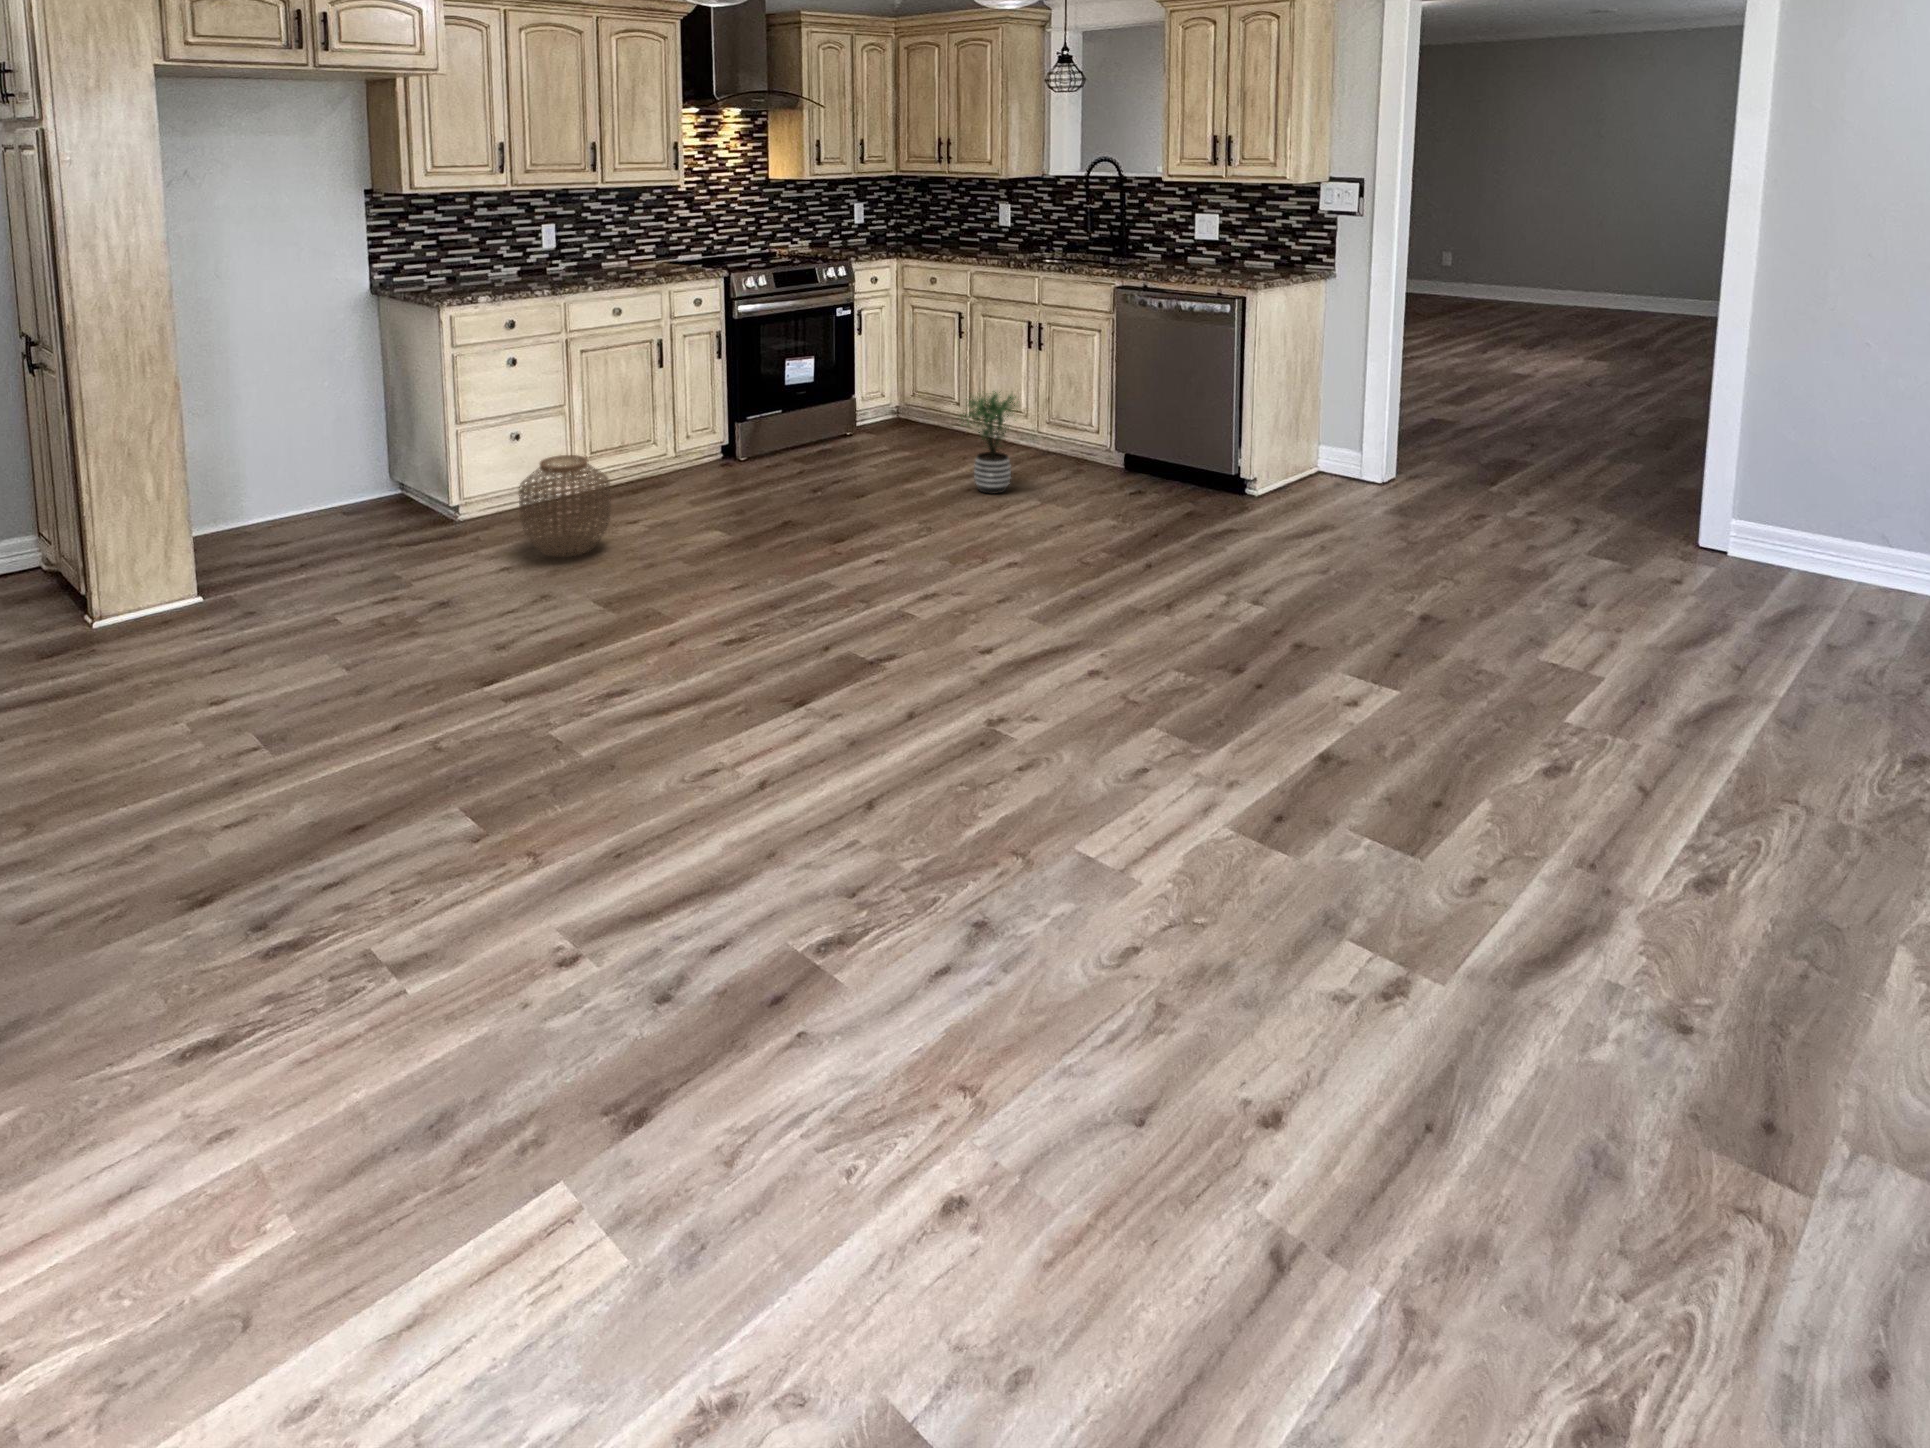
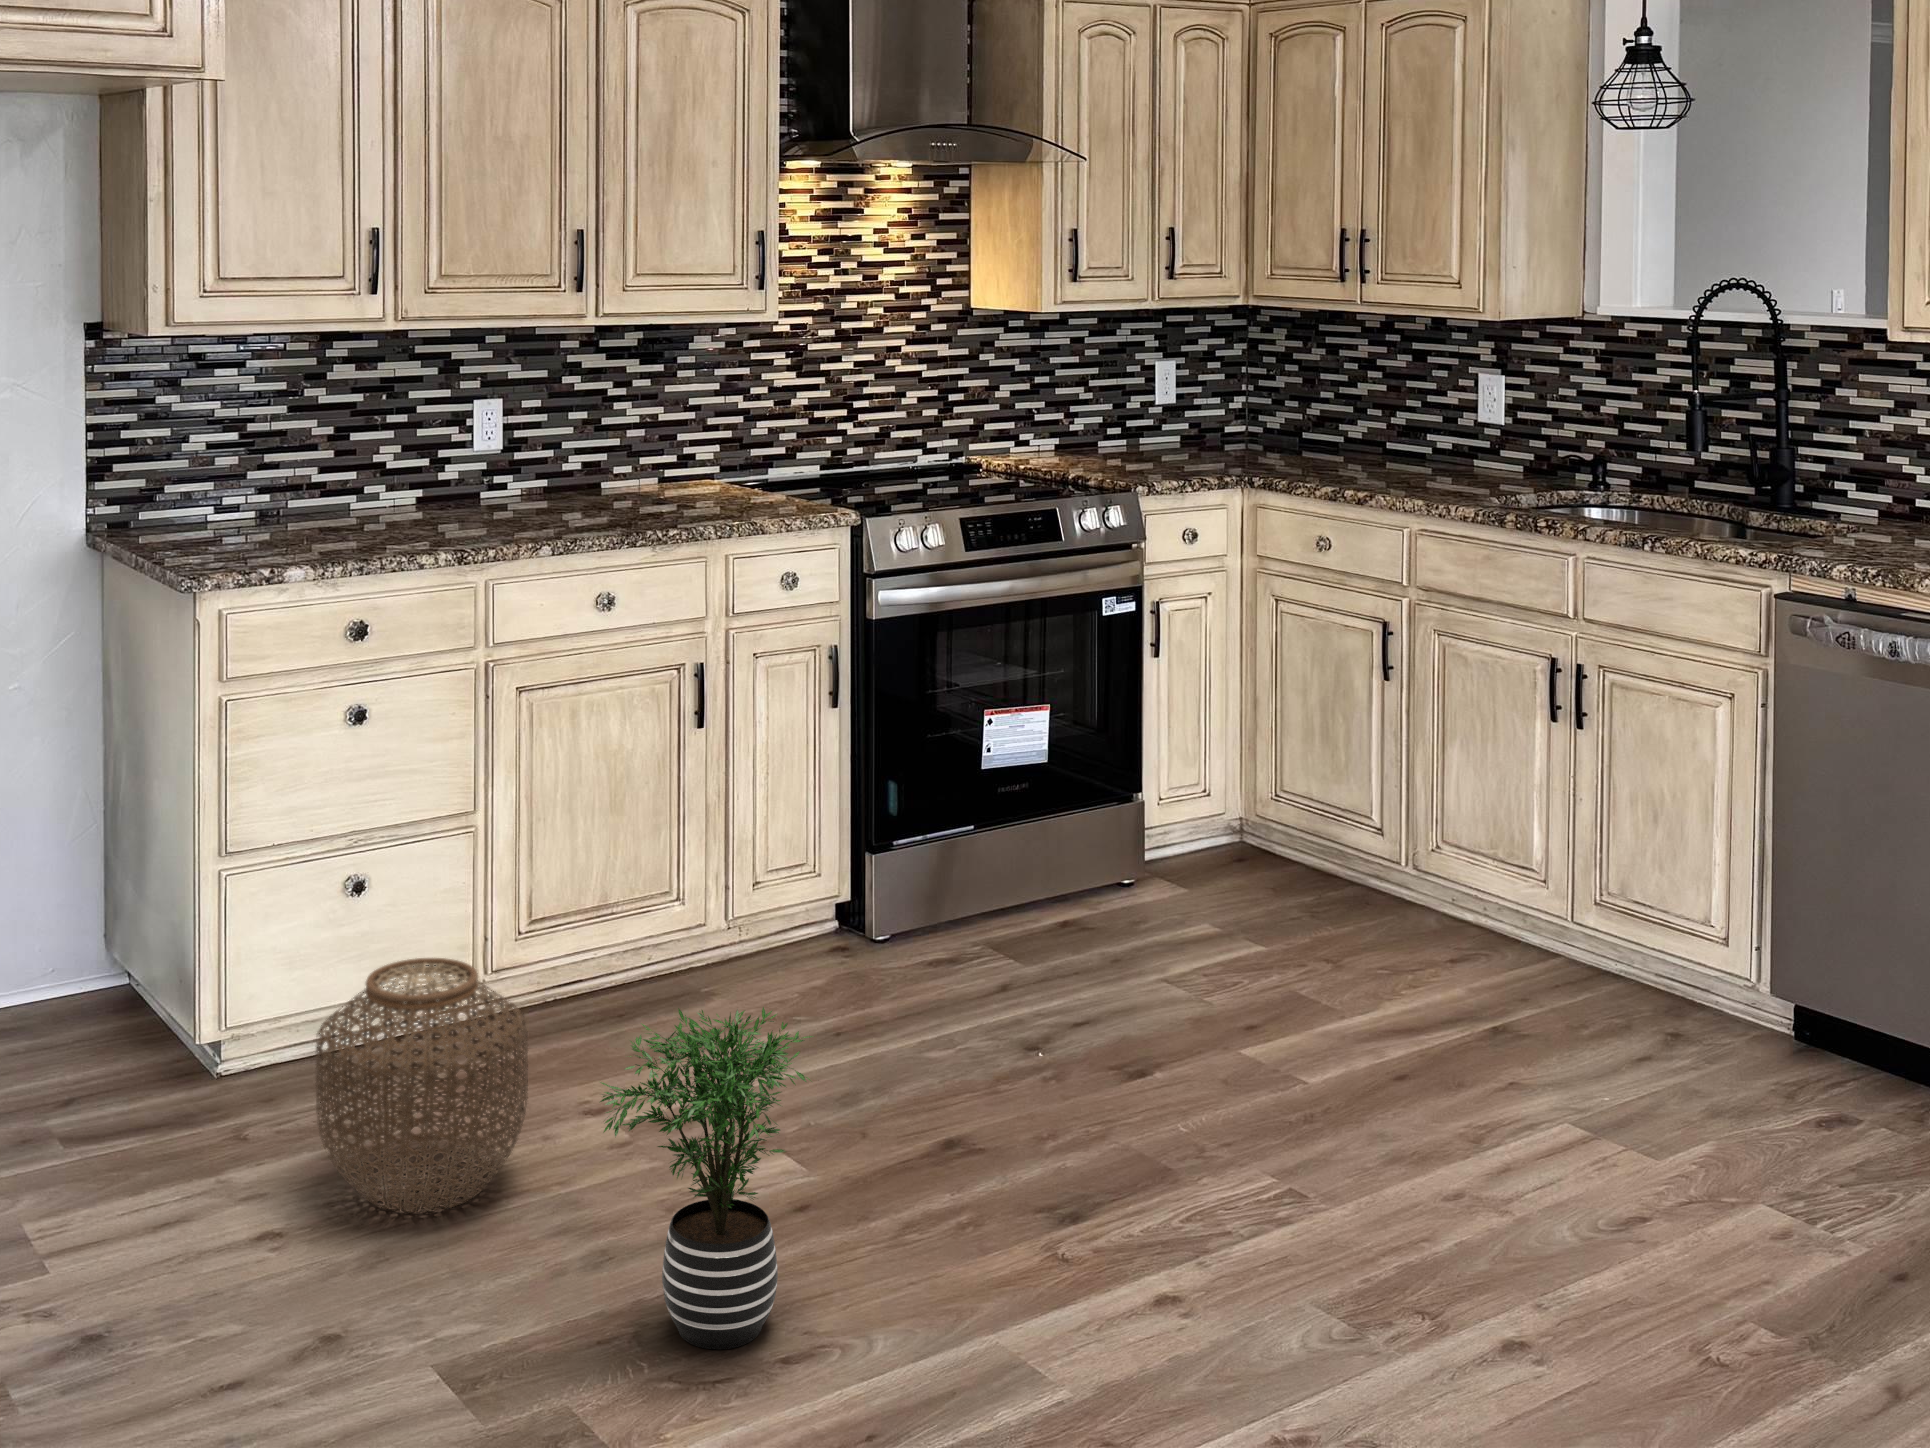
potted plant: present [961,391,1016,494] -> present [600,1007,813,1349]

